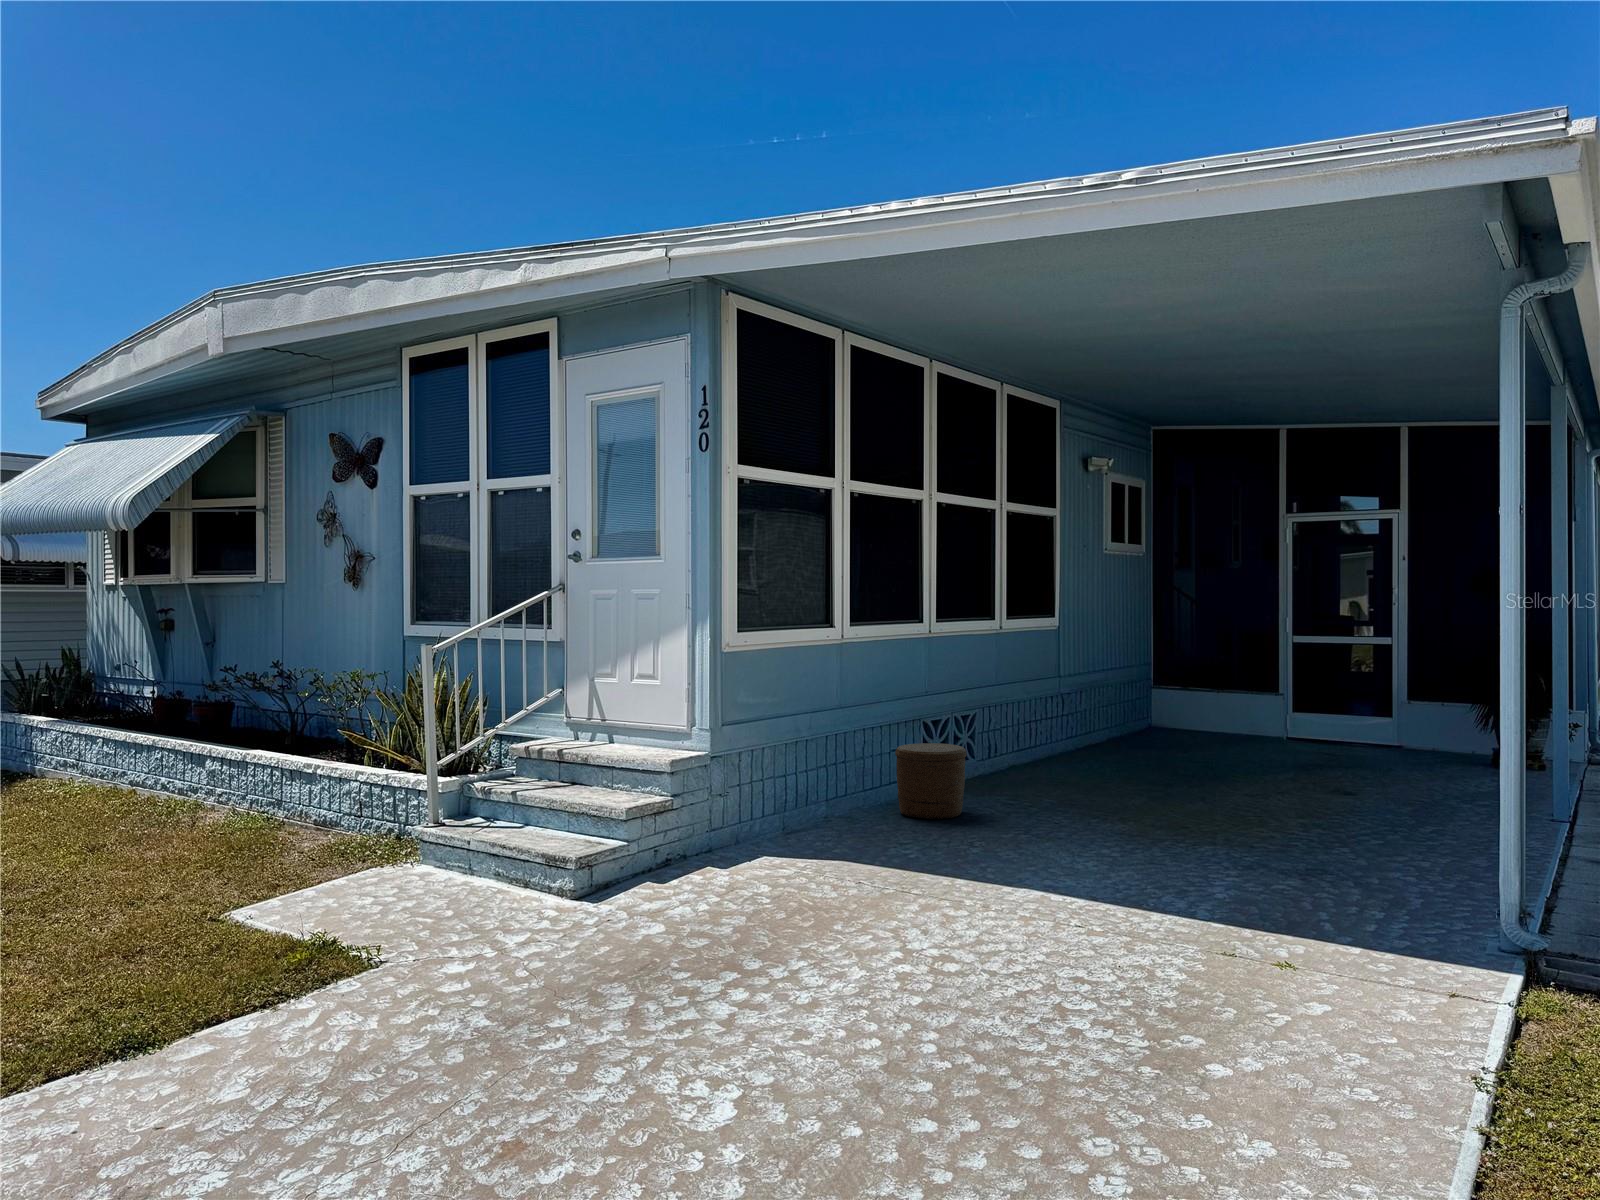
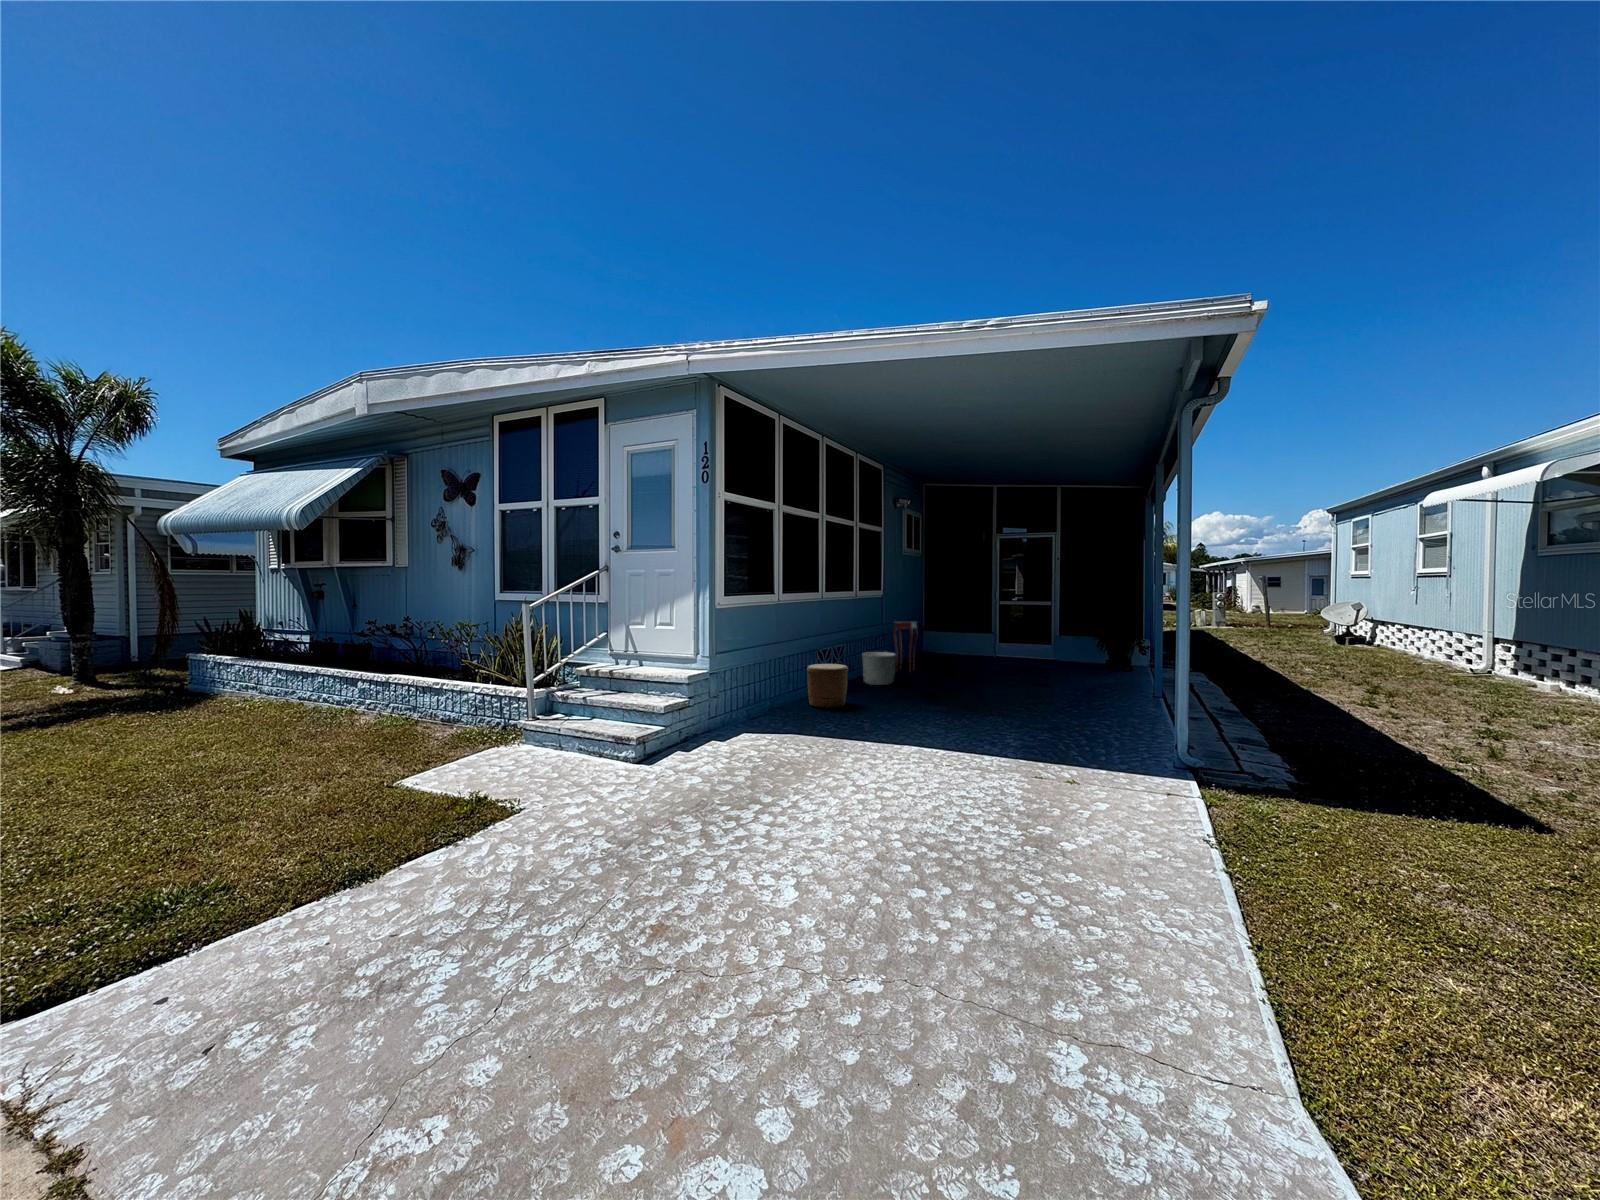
side table: none [1077,666,1123,759] -> present [893,621,917,671]
planter: none [1011,723,1070,781] -> present [862,652,896,685]

